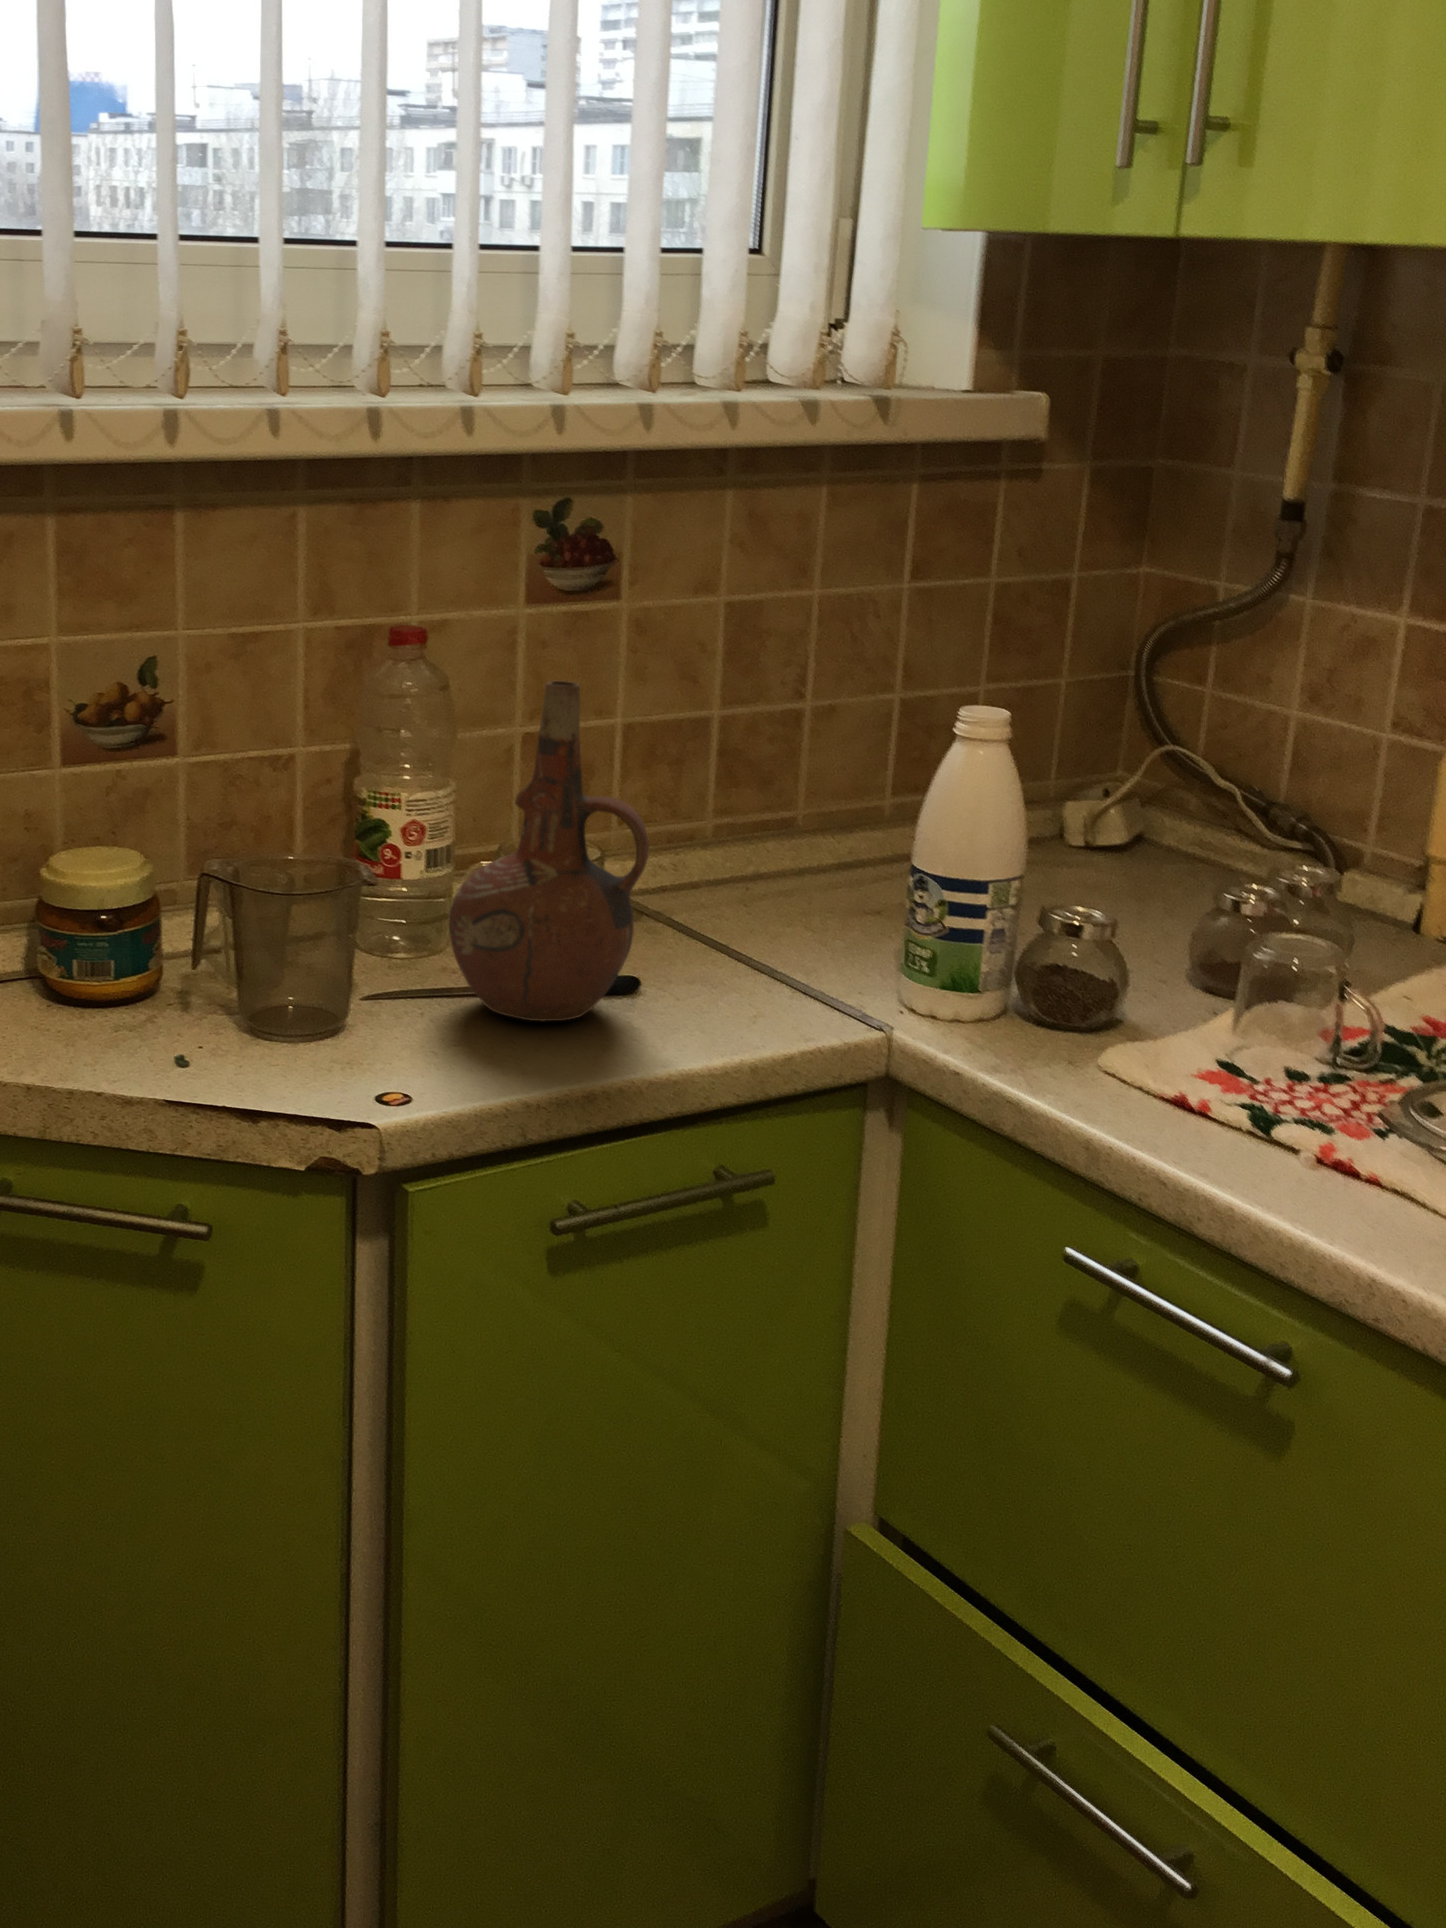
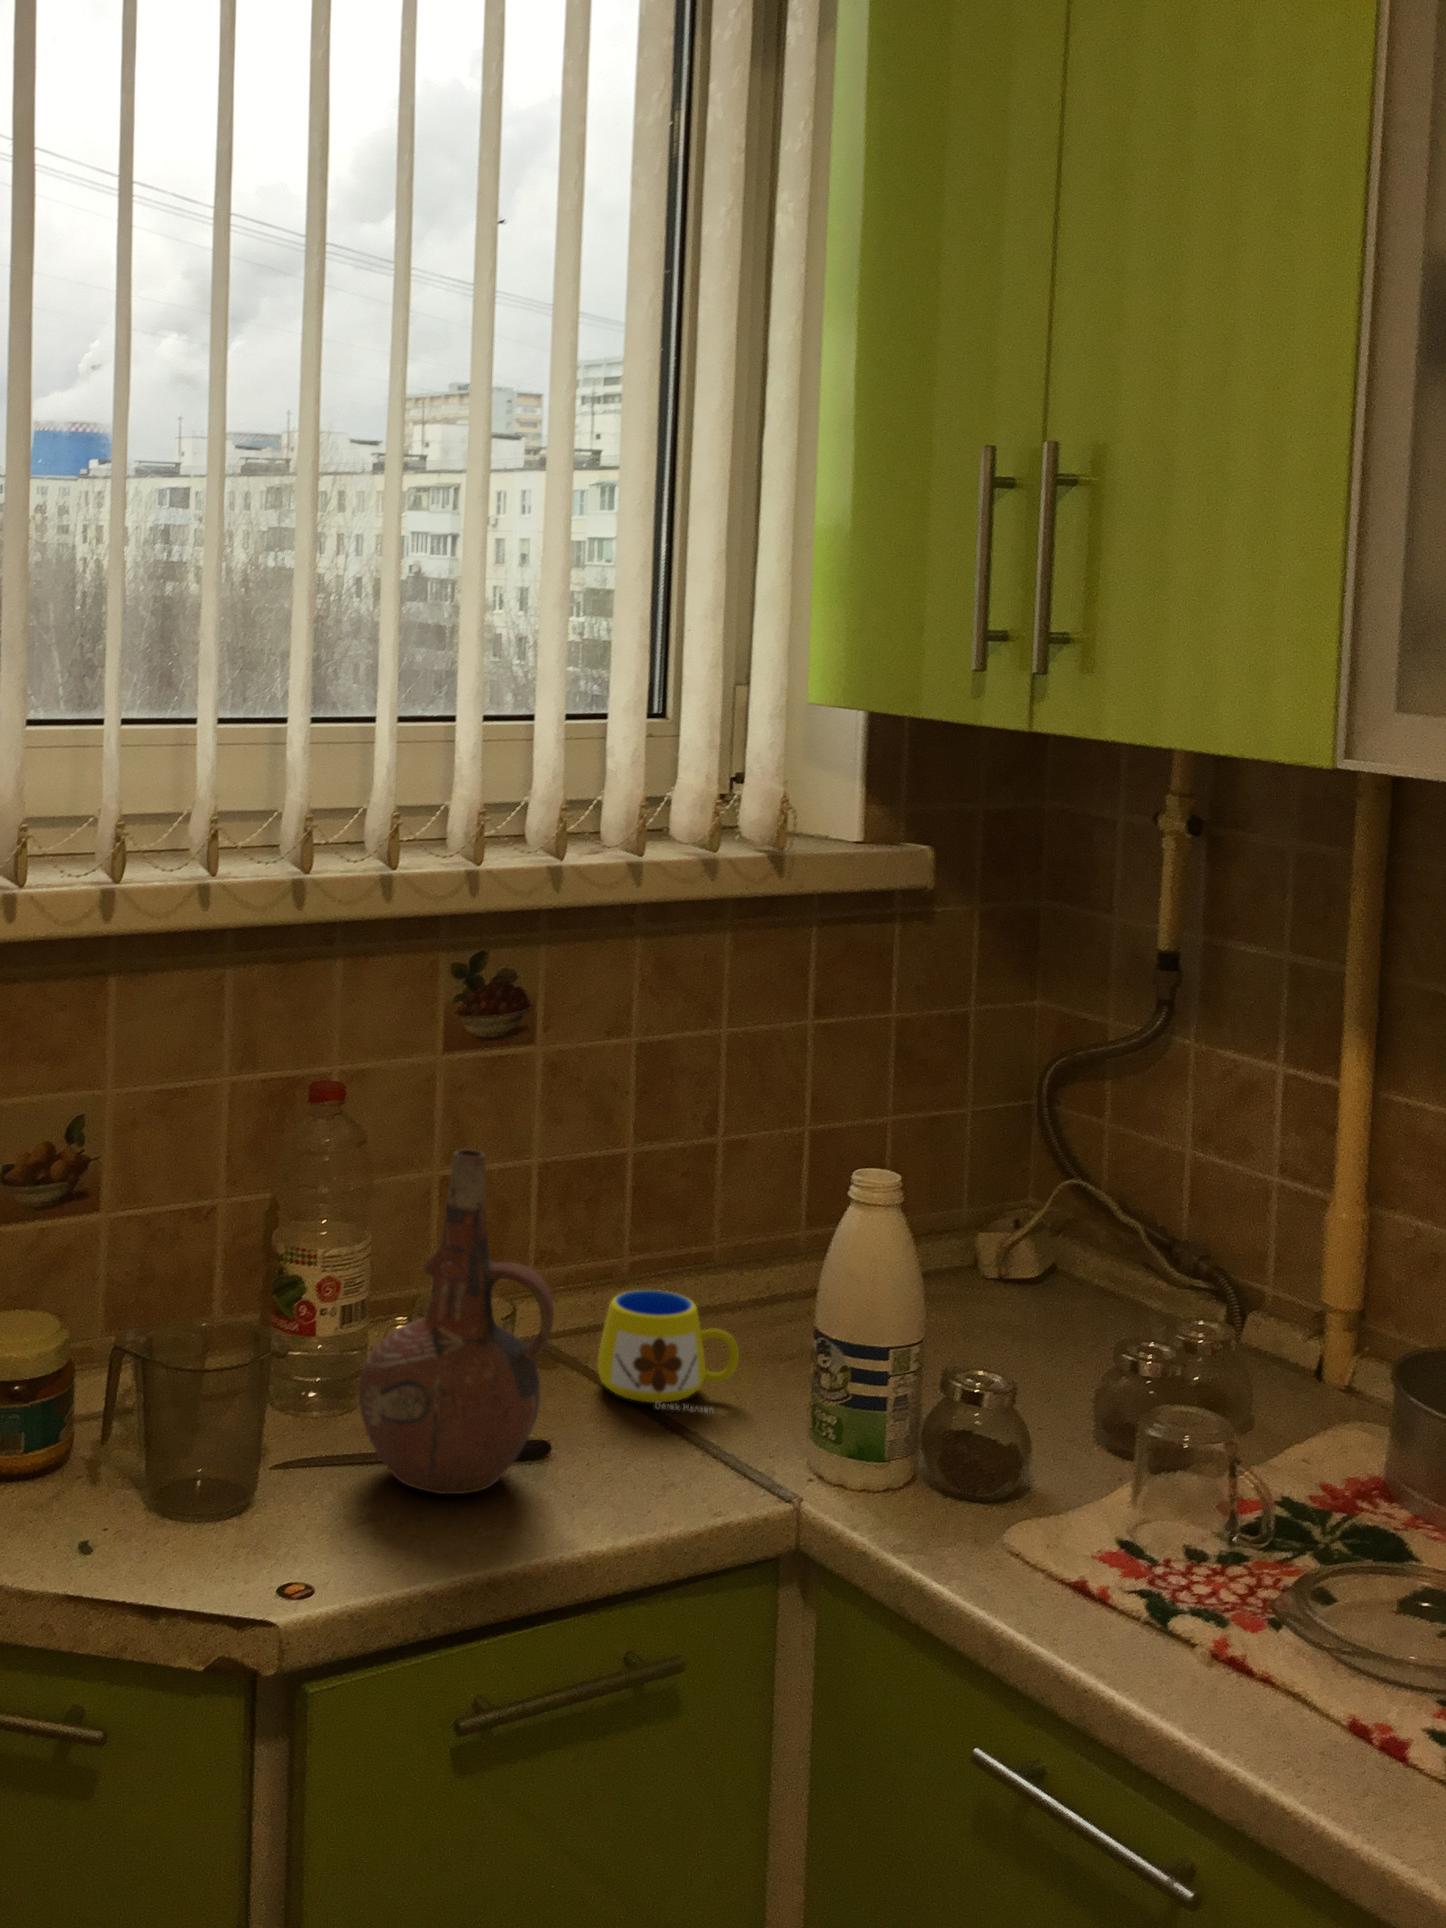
mug: none [685,841,830,957] -> present [598,1290,739,1411]

